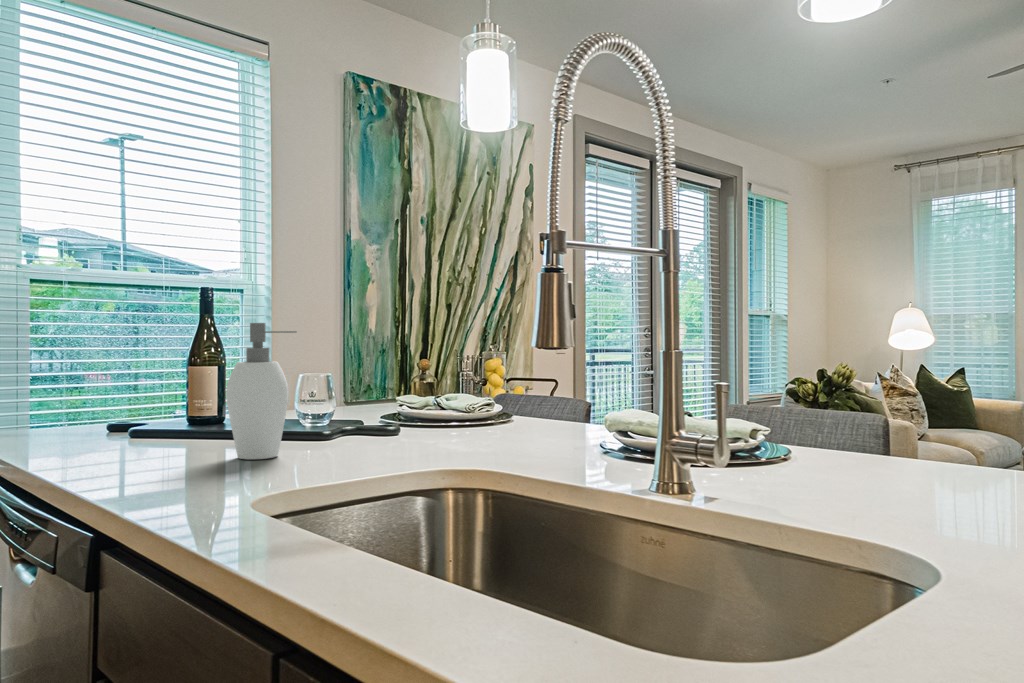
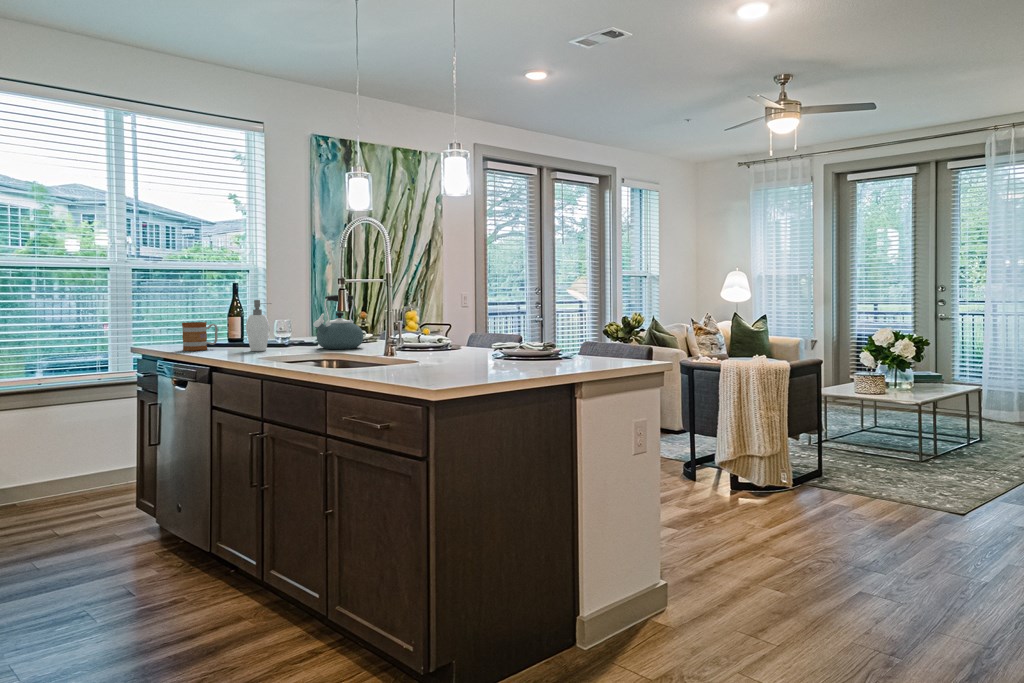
kettle: none [402,314,515,450] -> present [313,295,363,349]
mug: none [55,380,156,458] -> present [182,322,218,351]

